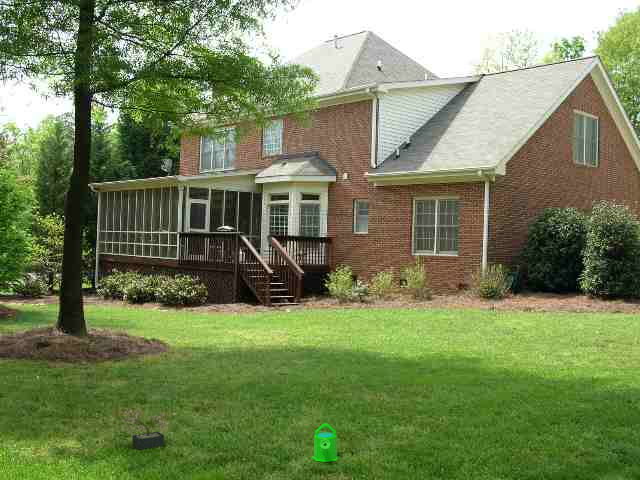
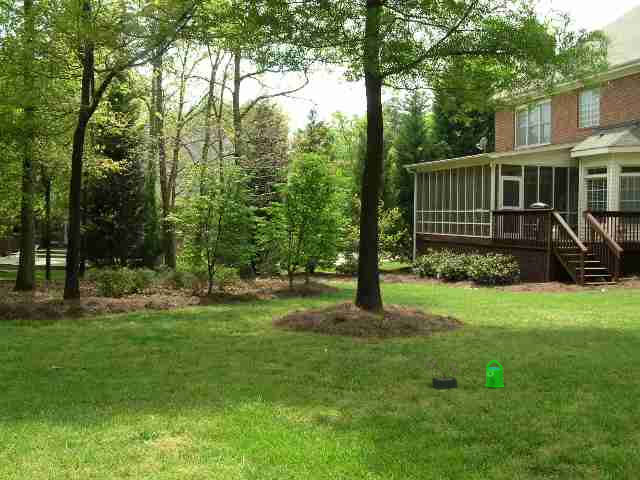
watering can: present [312,423,339,462] -> present [485,360,504,388]

